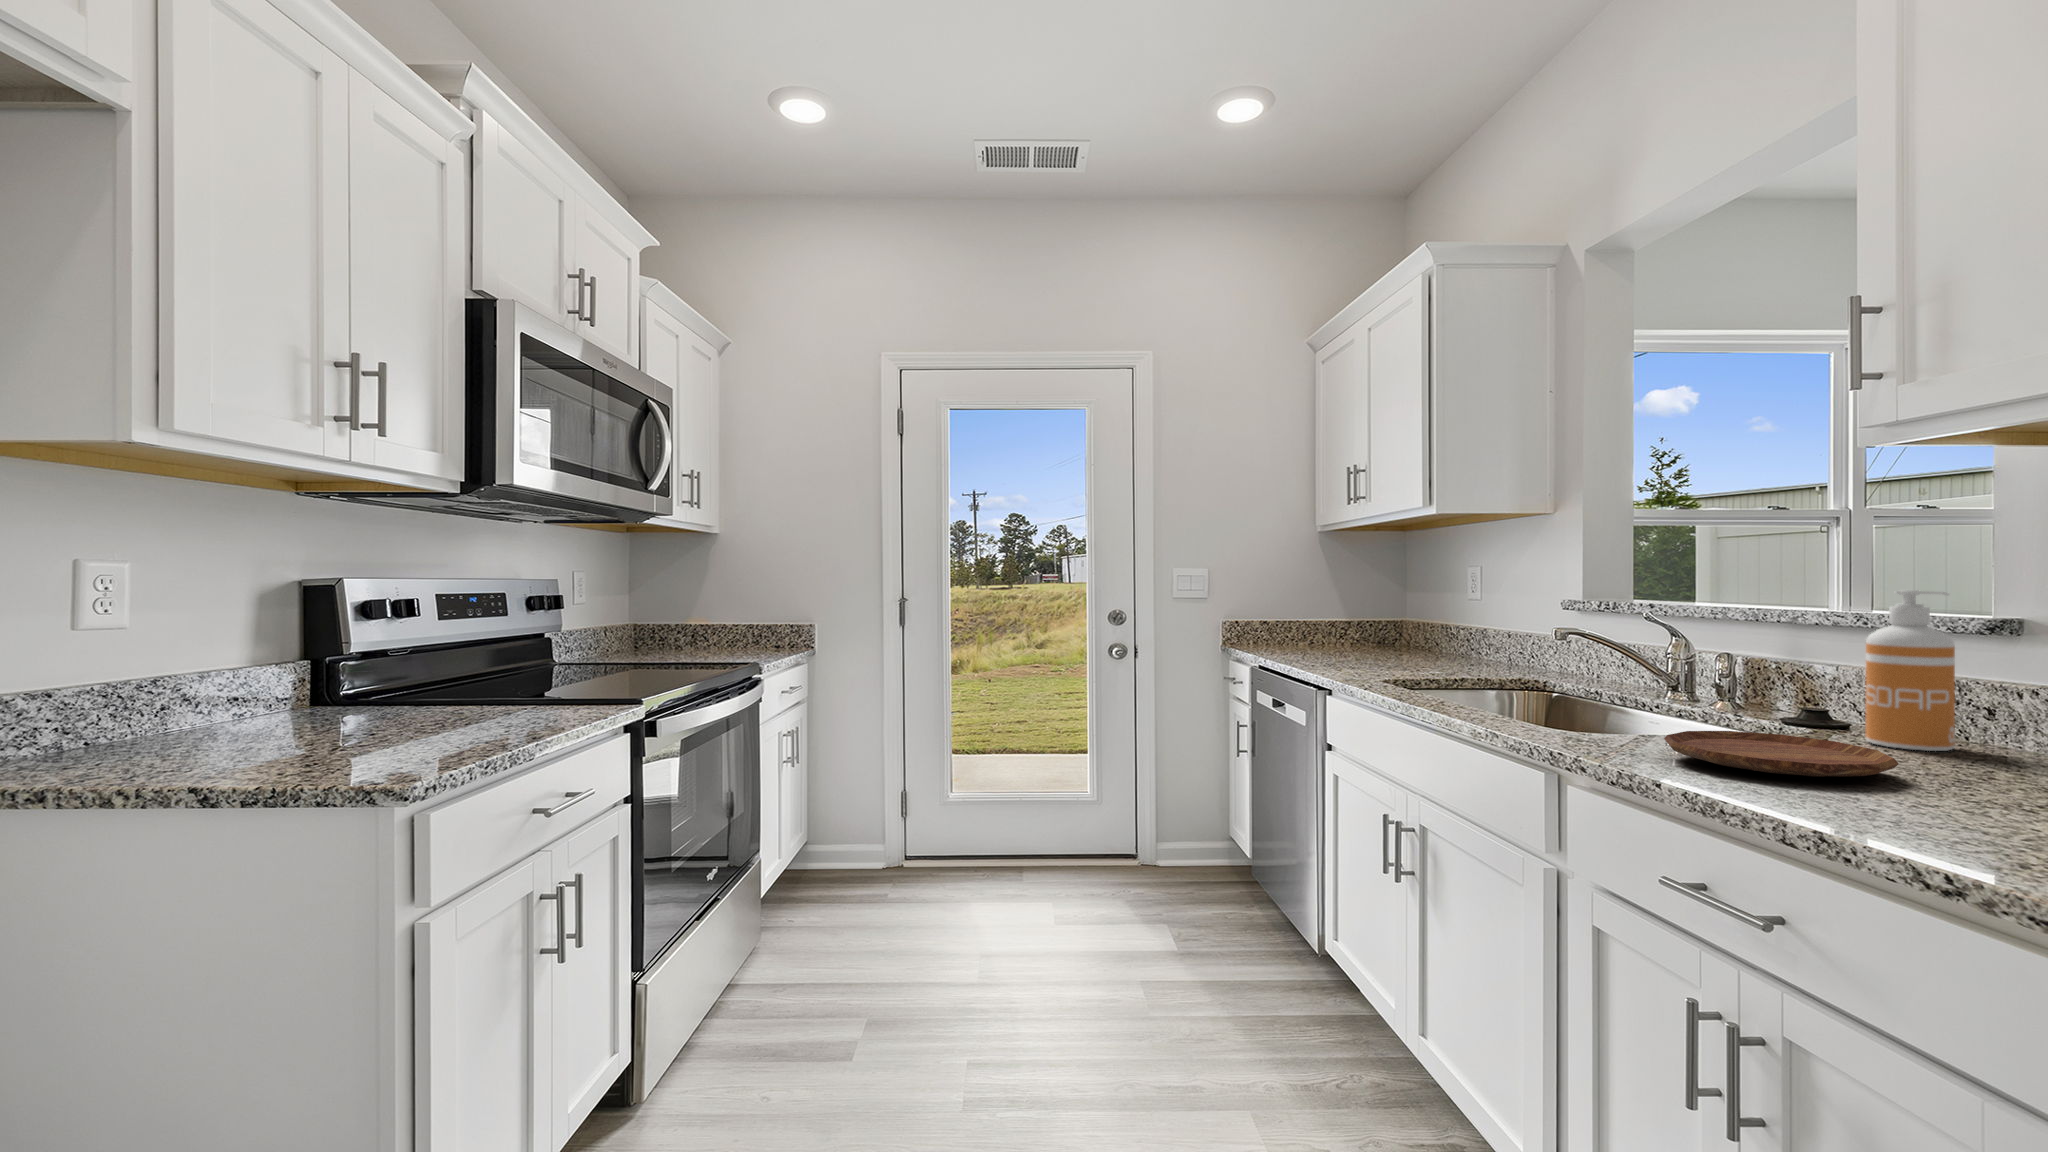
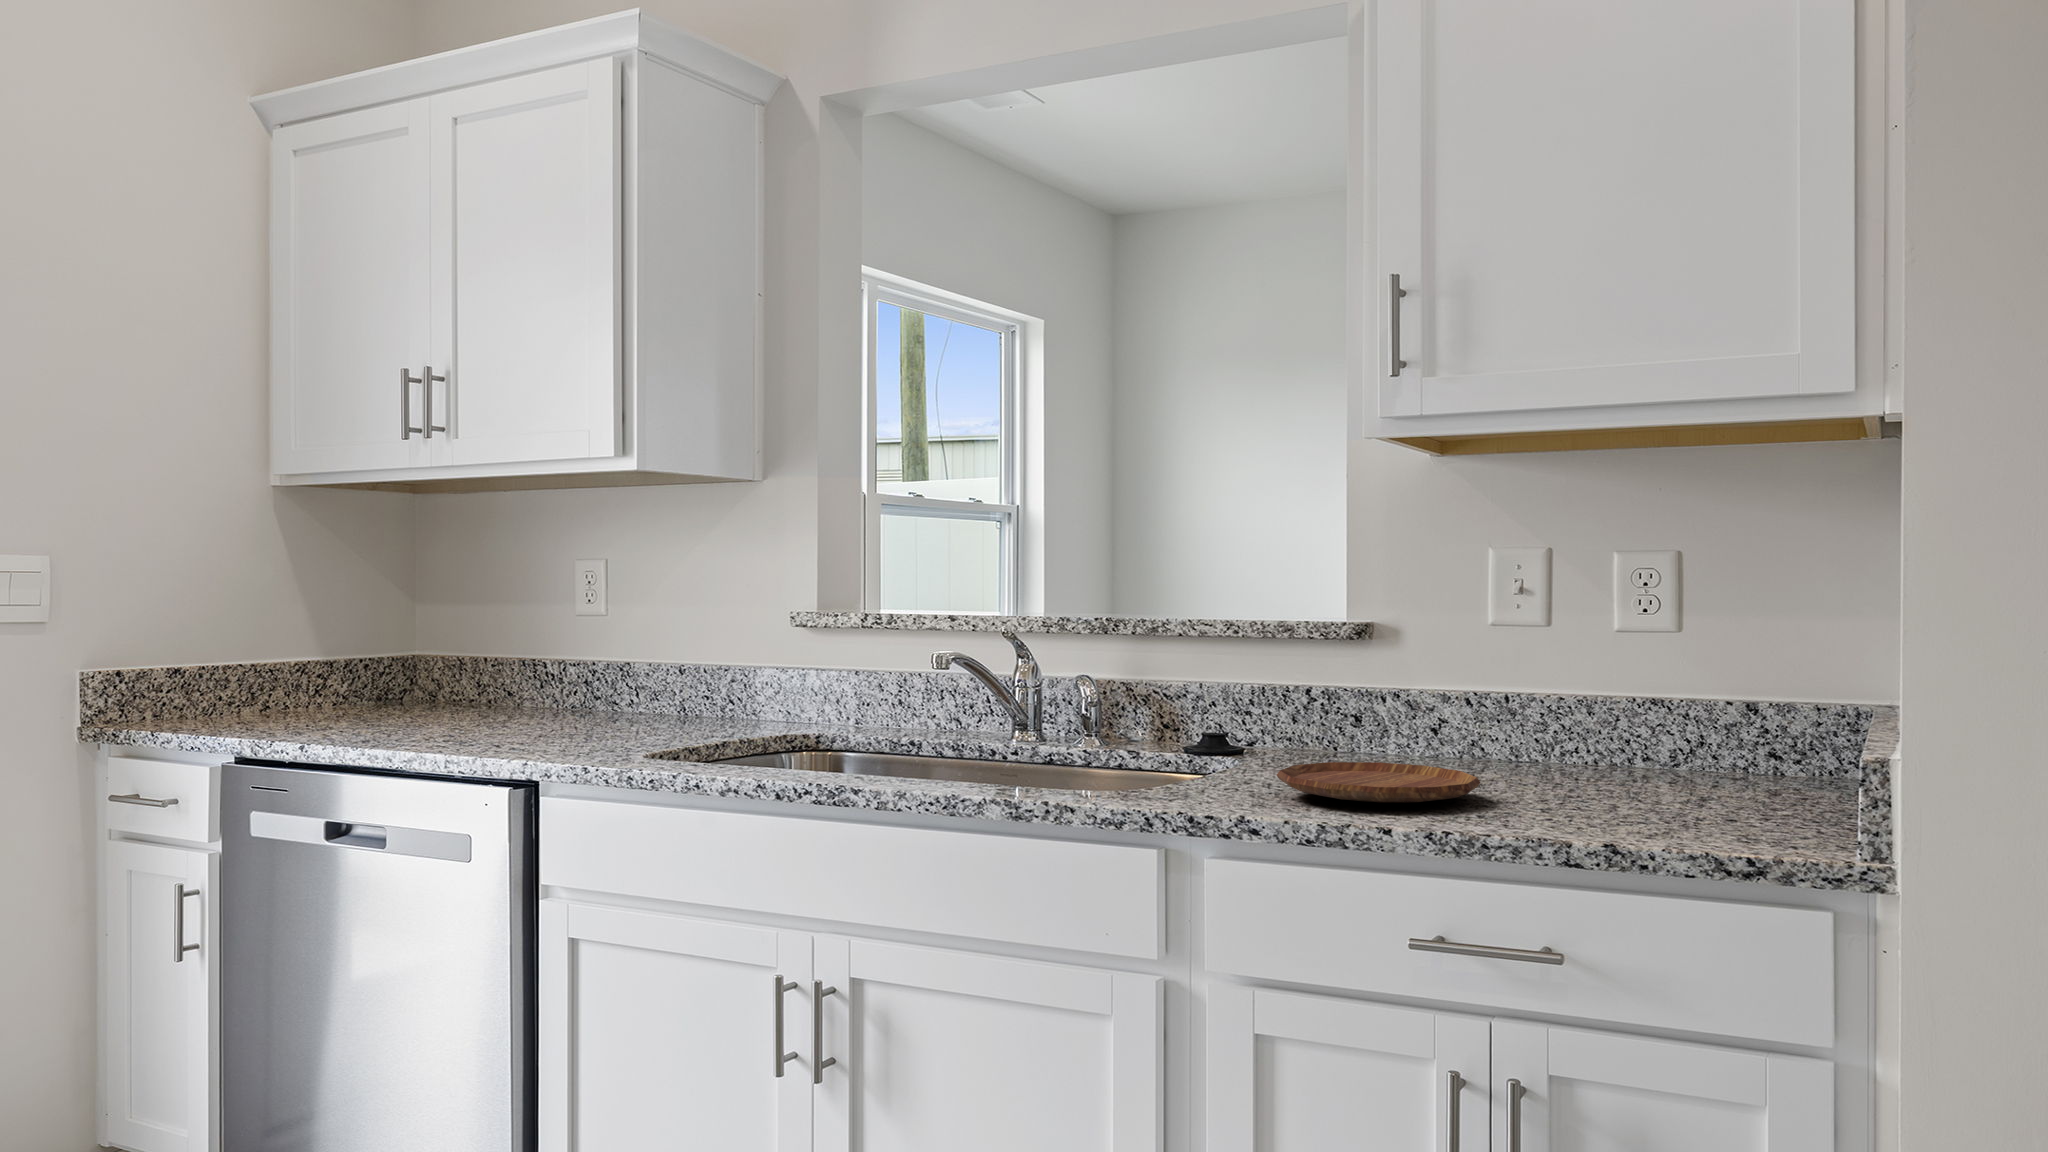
soap dispenser: present [1866,590,1955,751] -> none [1297,597,1365,764]

